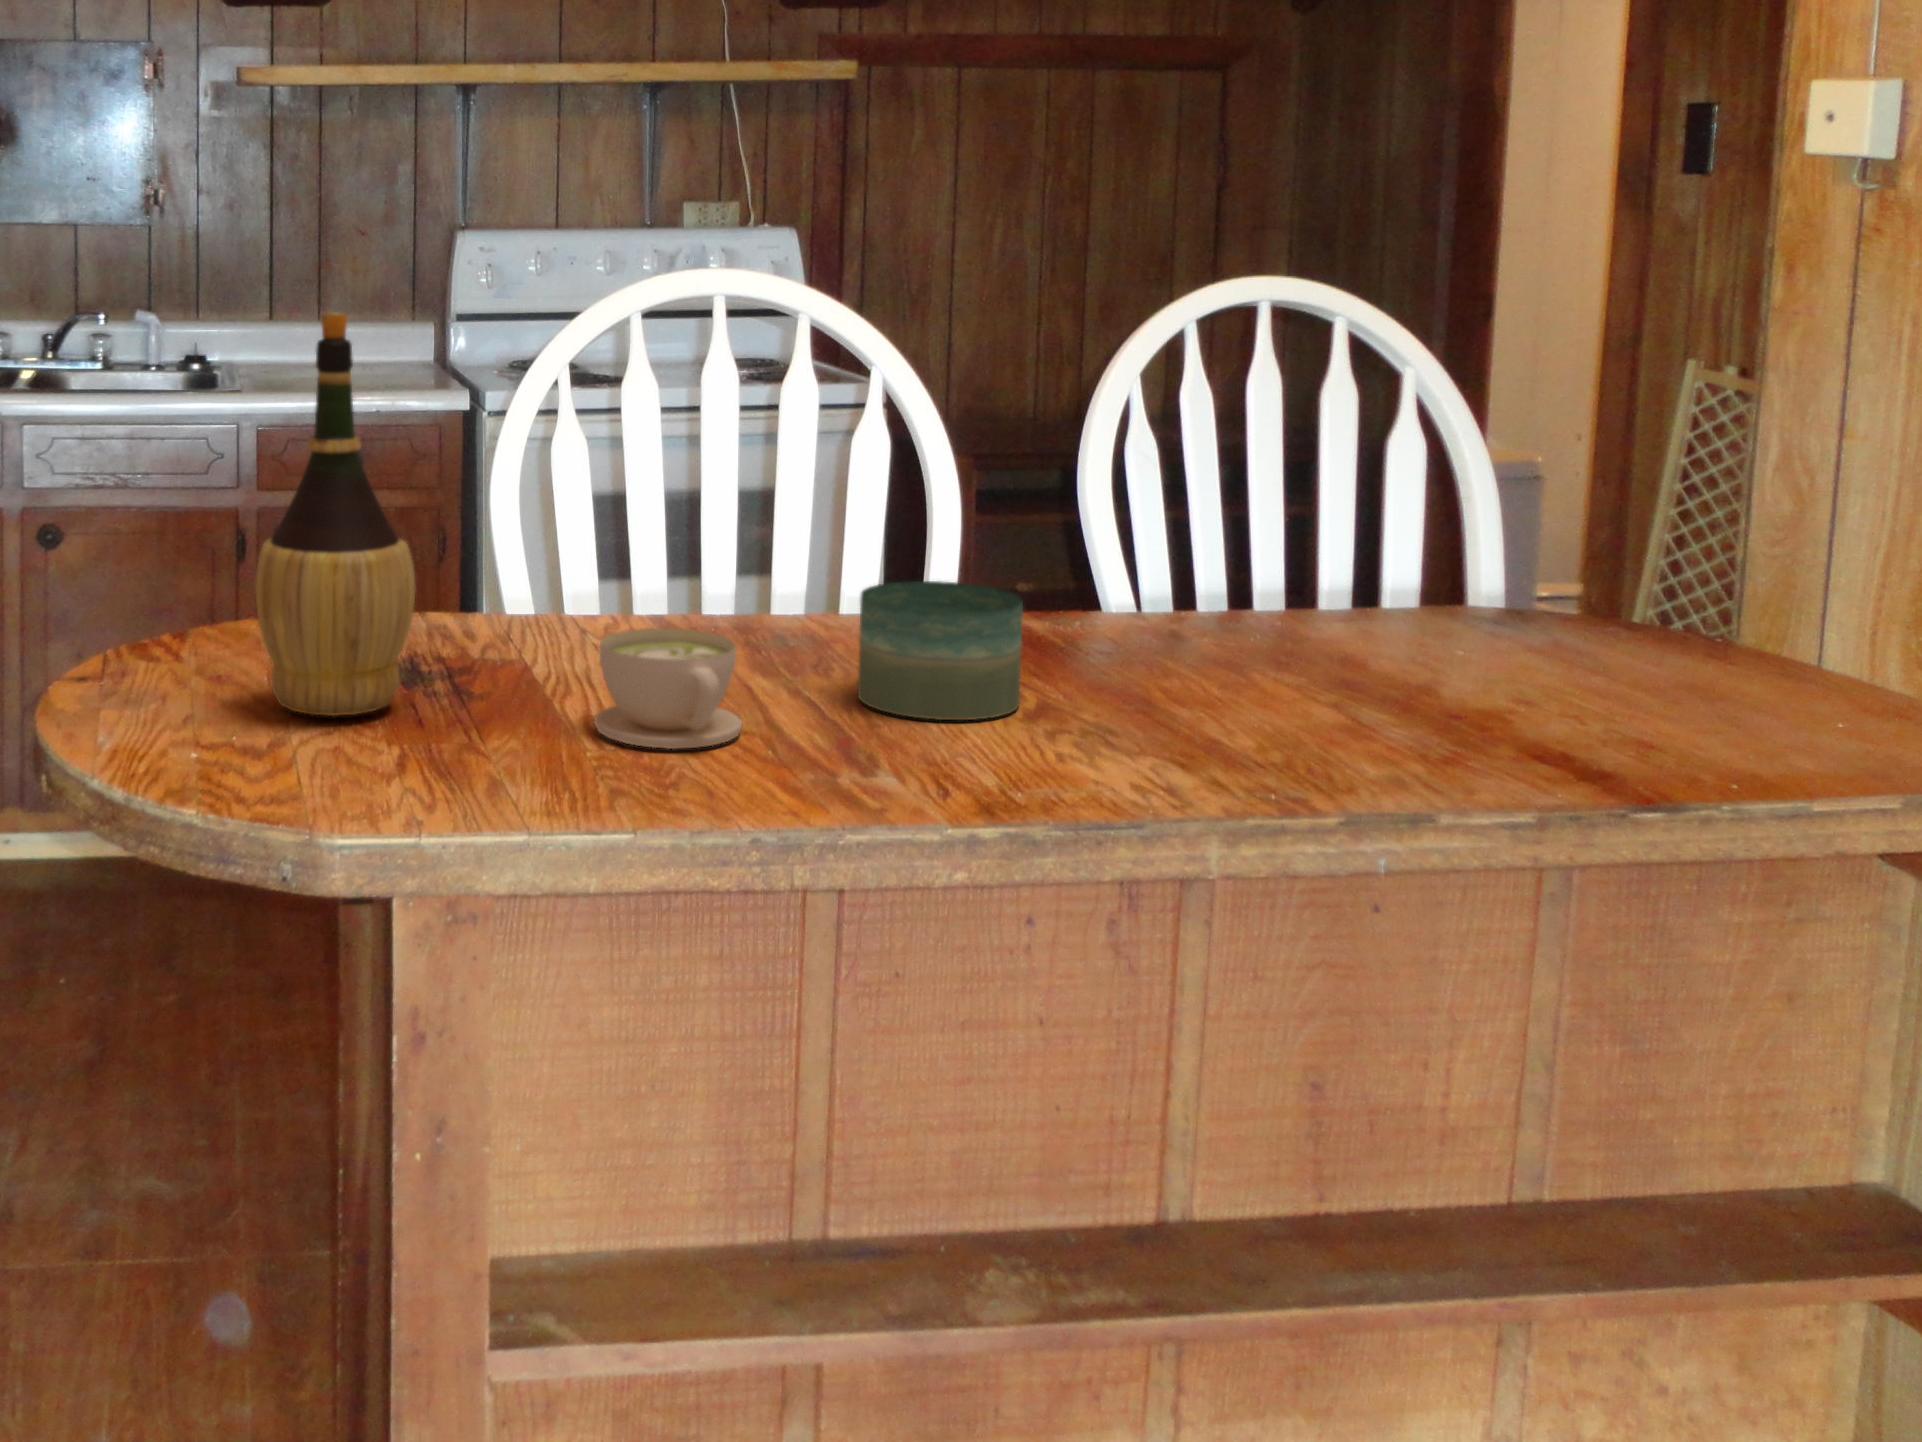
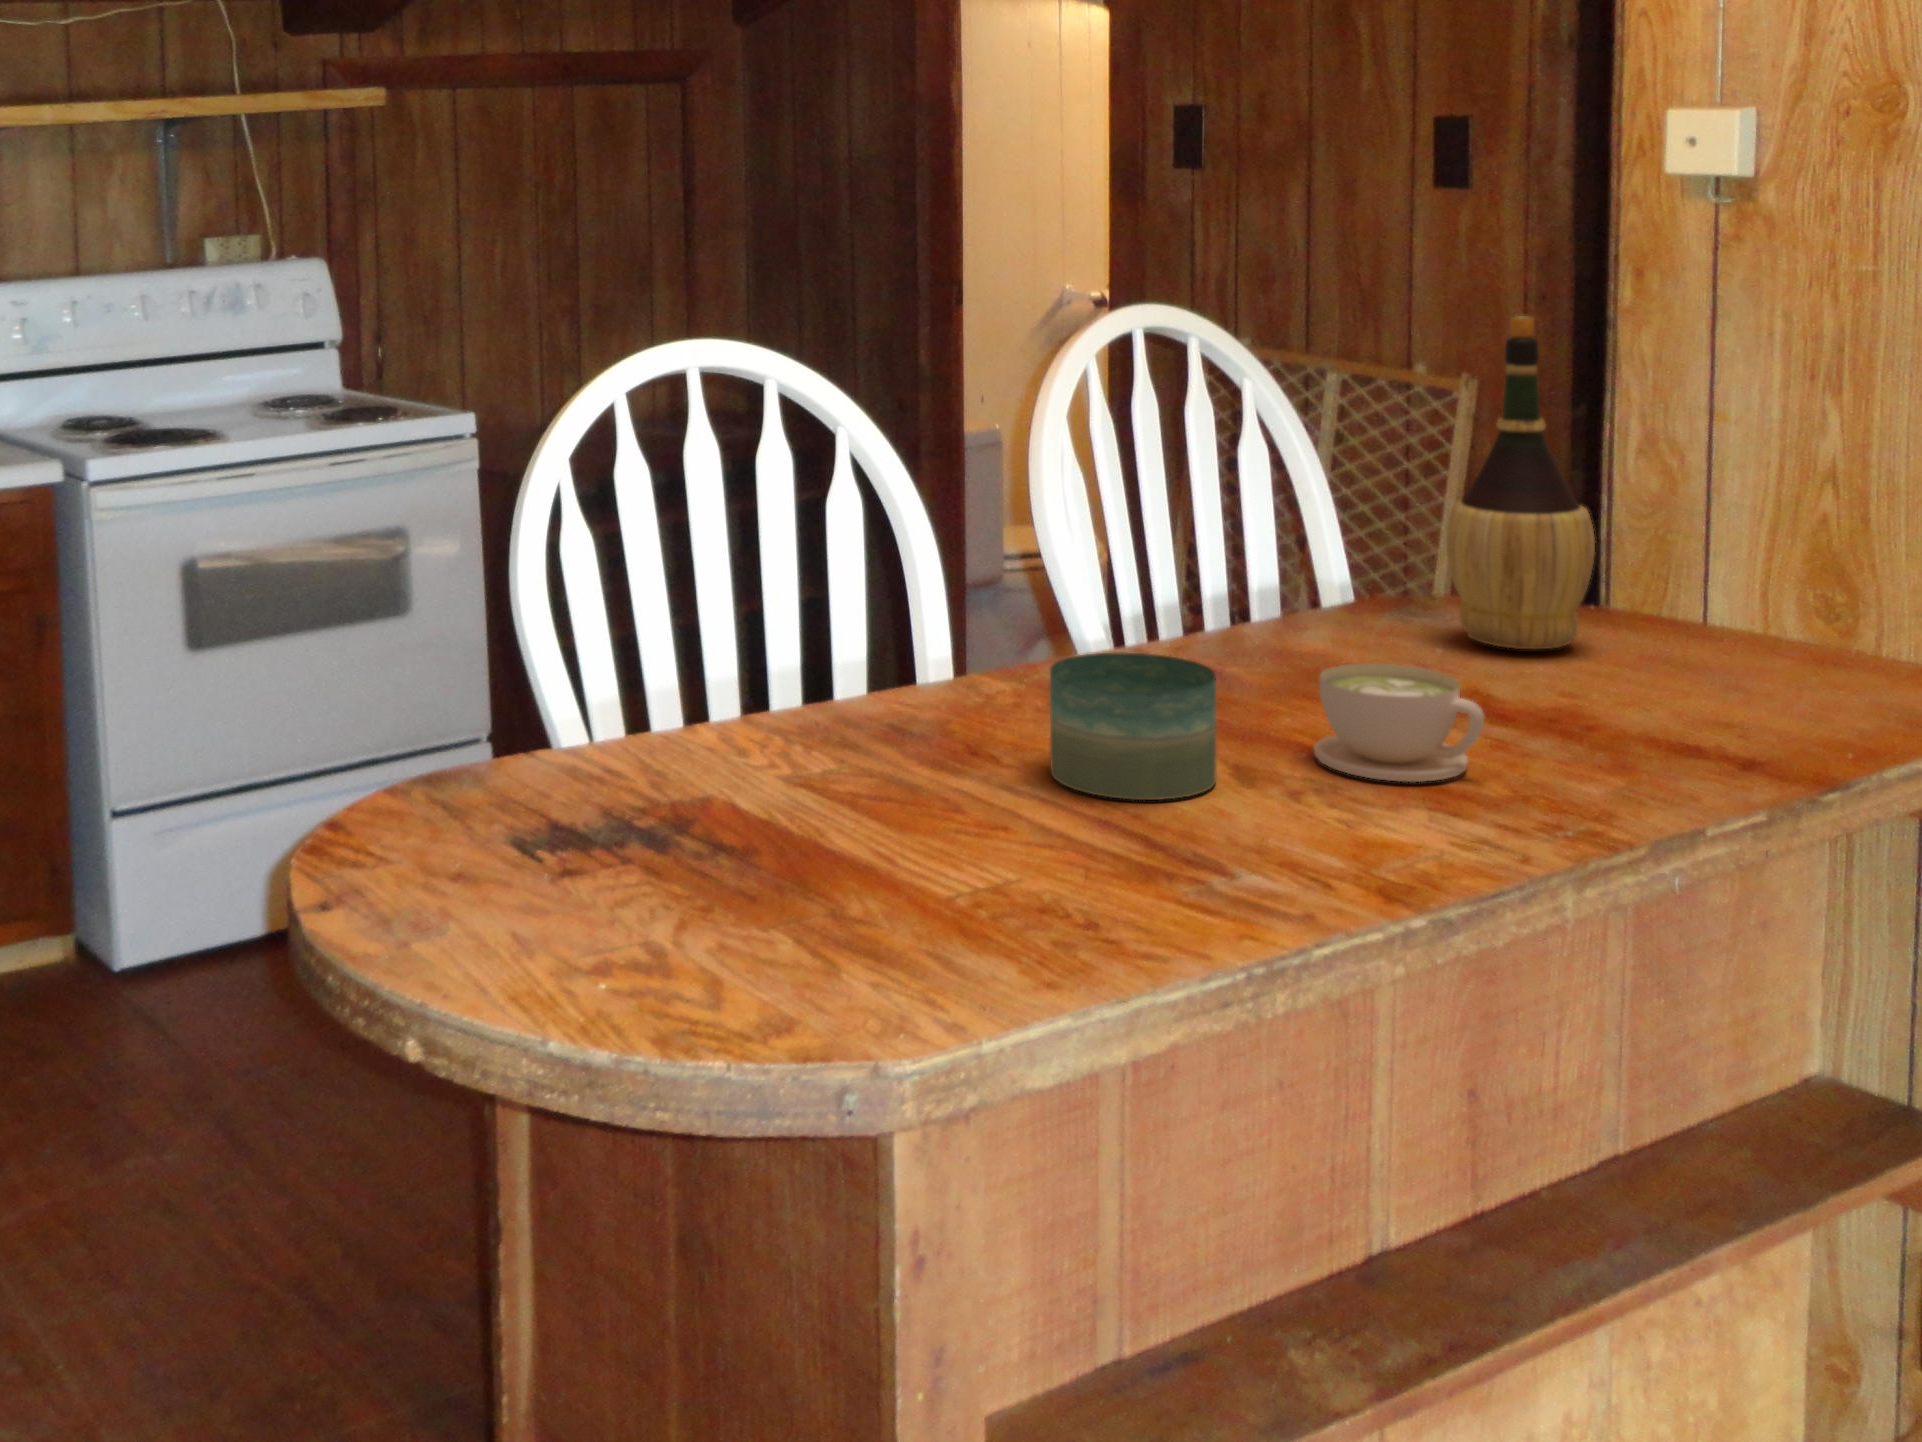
wine bottle: present [255,312,415,716] -> present [1446,316,1595,649]
coffee cup: present [594,628,742,749] -> present [1314,663,1485,782]

